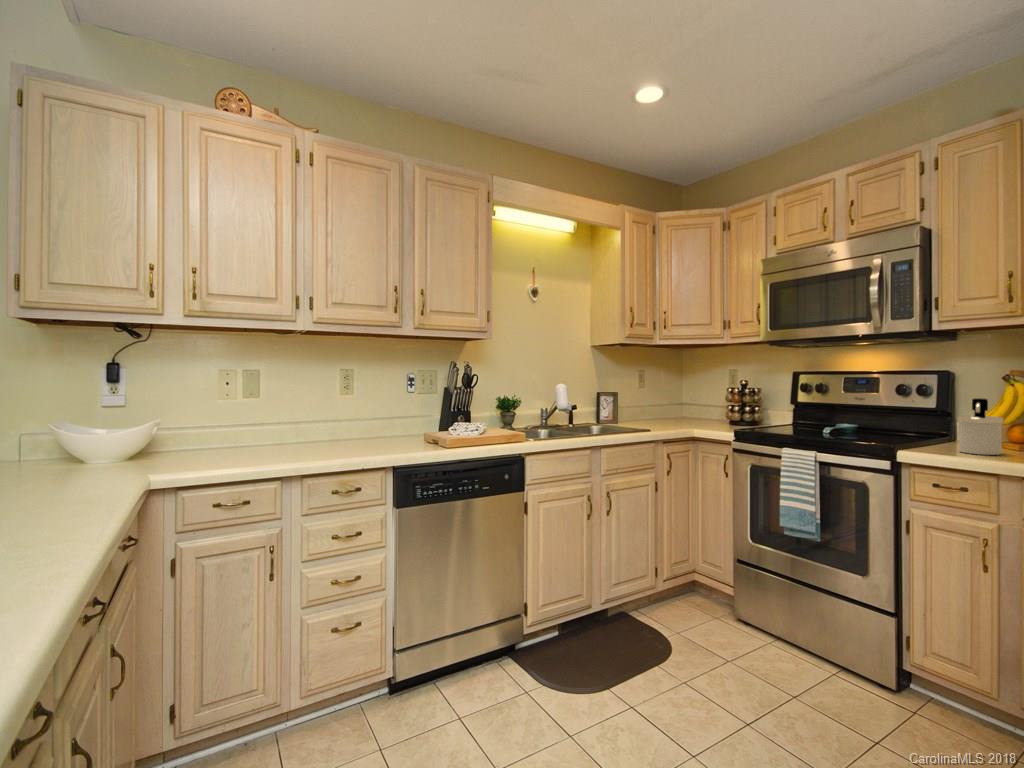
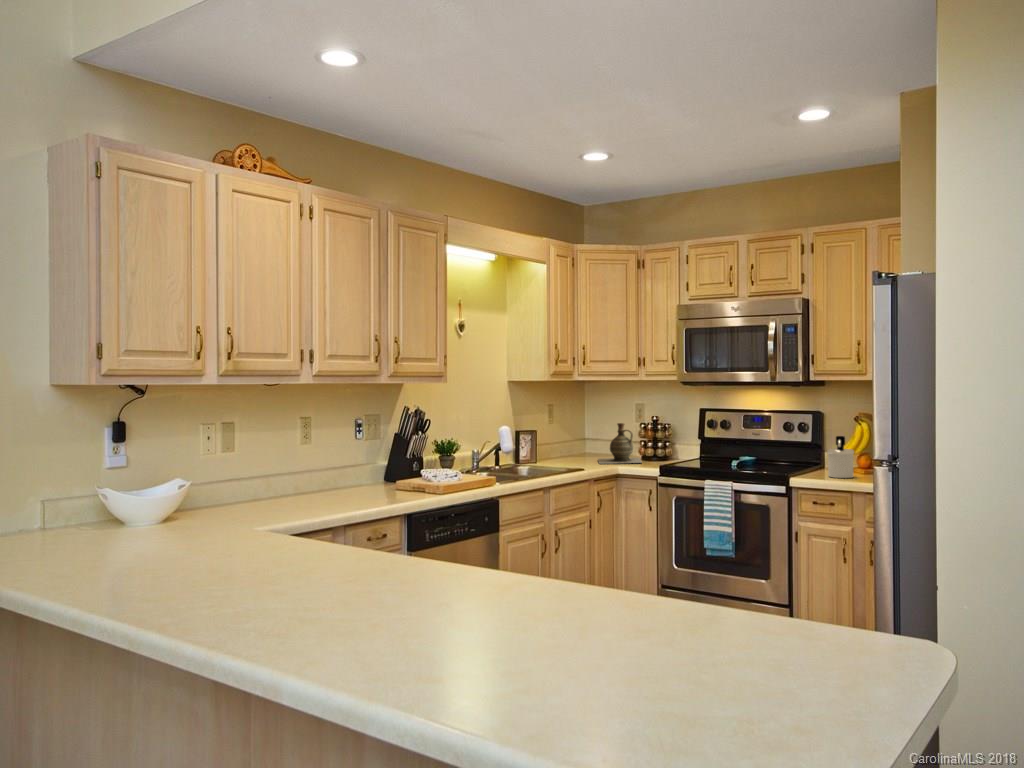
ceramic jug: none [676,386,724,426] -> present [598,423,642,464]

